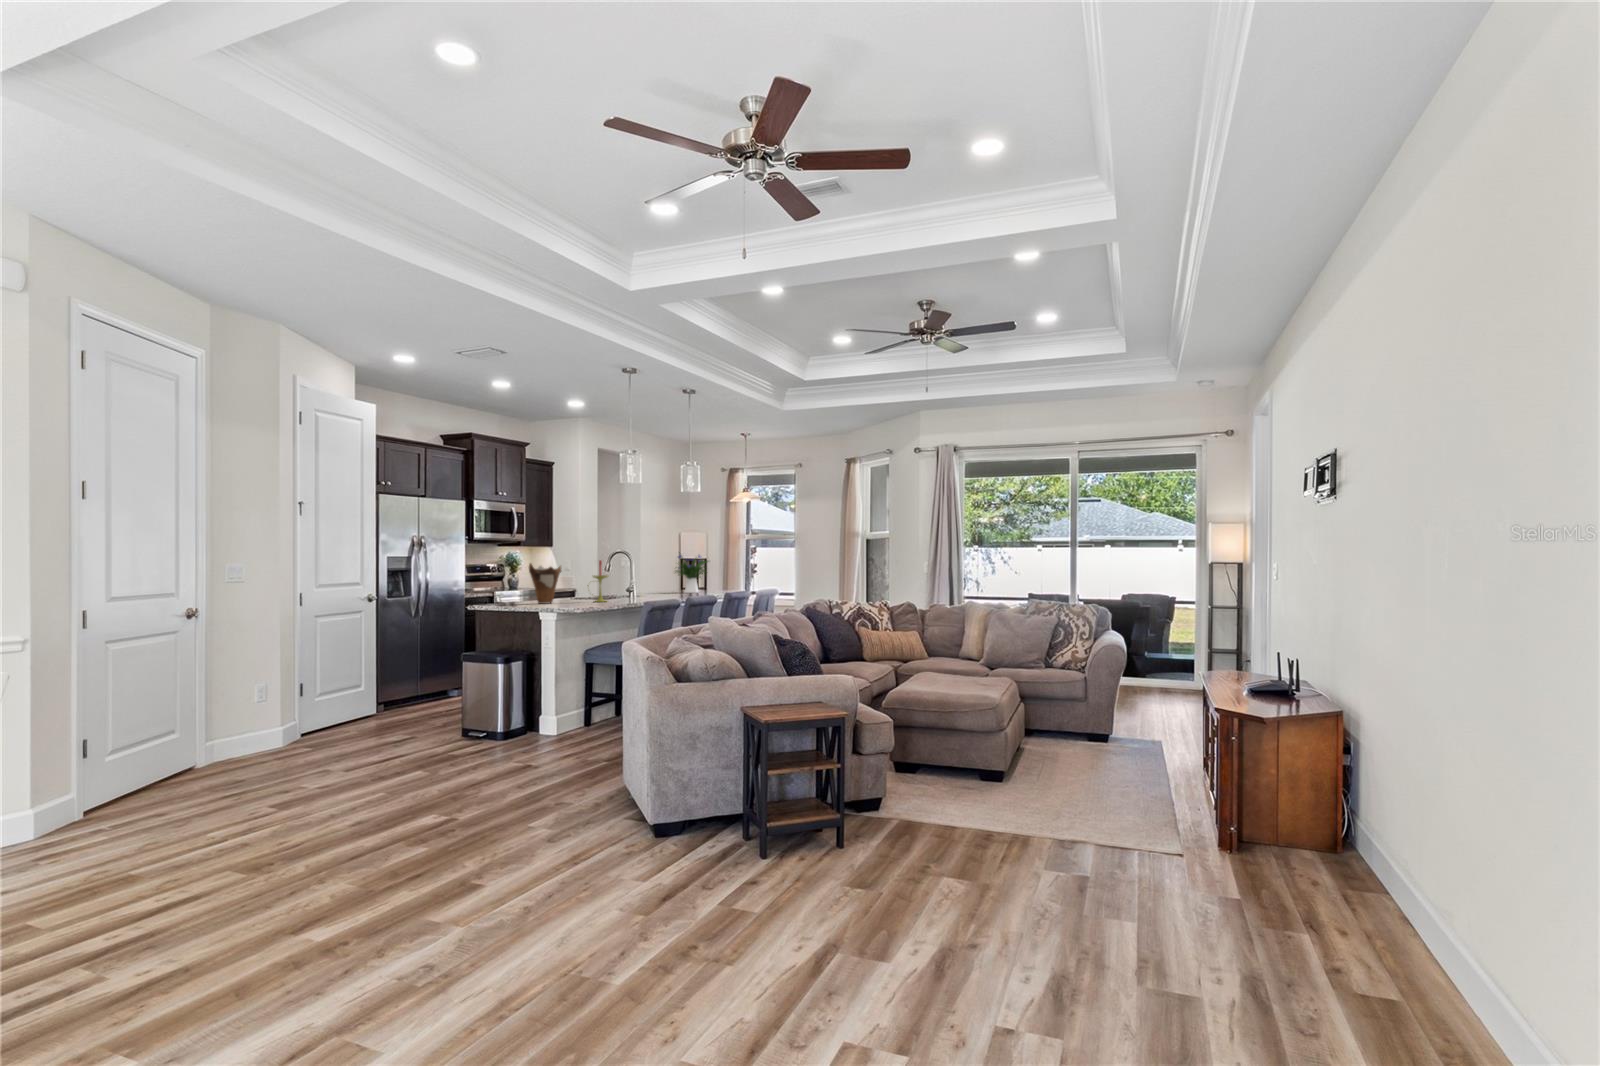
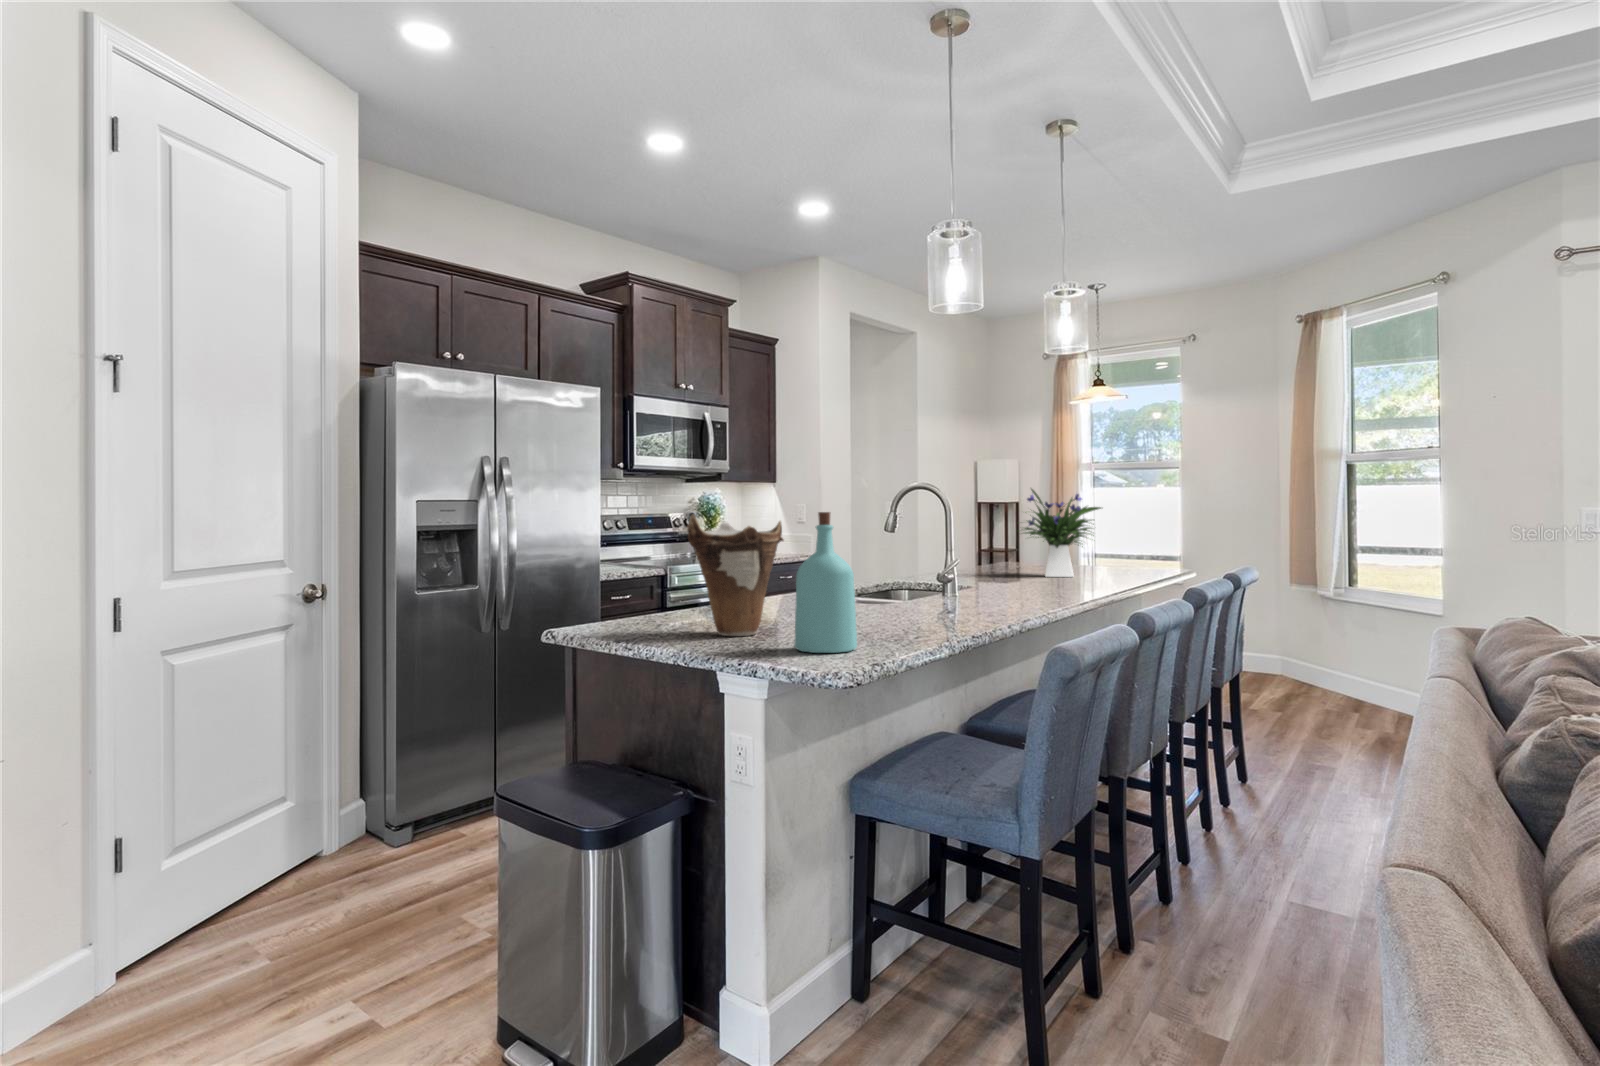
candle: present [593,560,608,602] -> none [857,503,919,633]
bottle: none [566,562,586,604] -> present [794,512,857,653]

